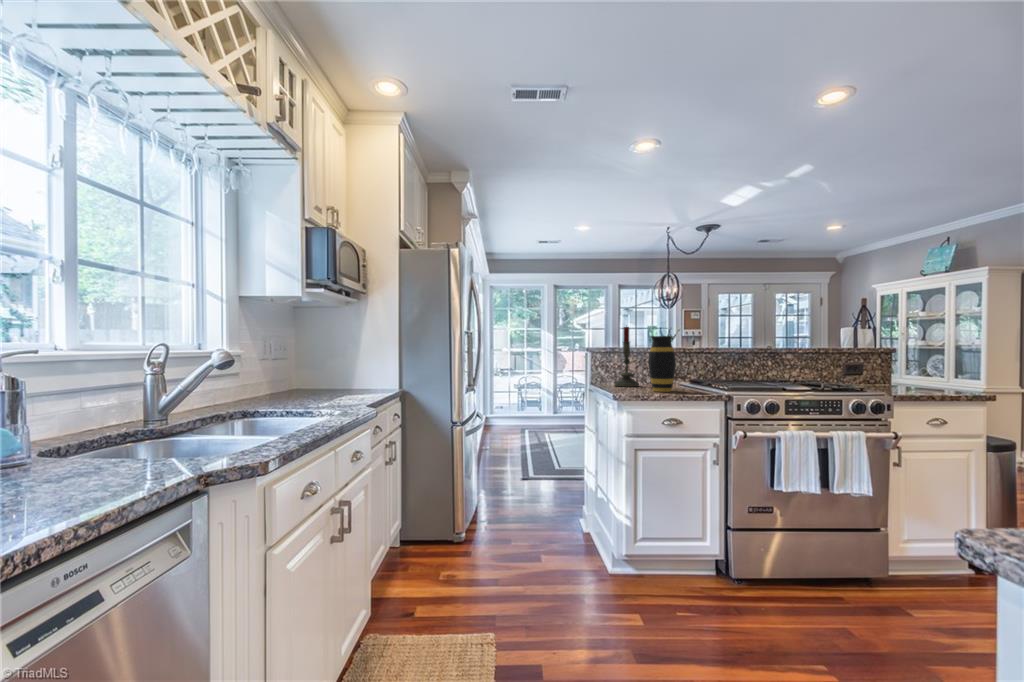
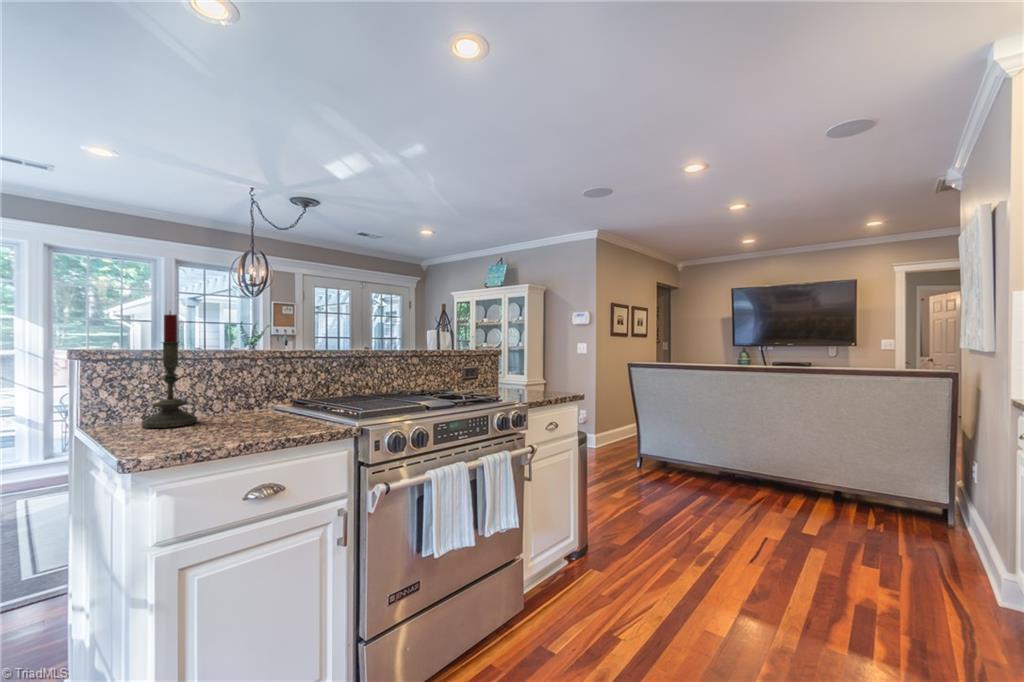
vase: present [648,336,676,392] -> none [215,332,271,436]

